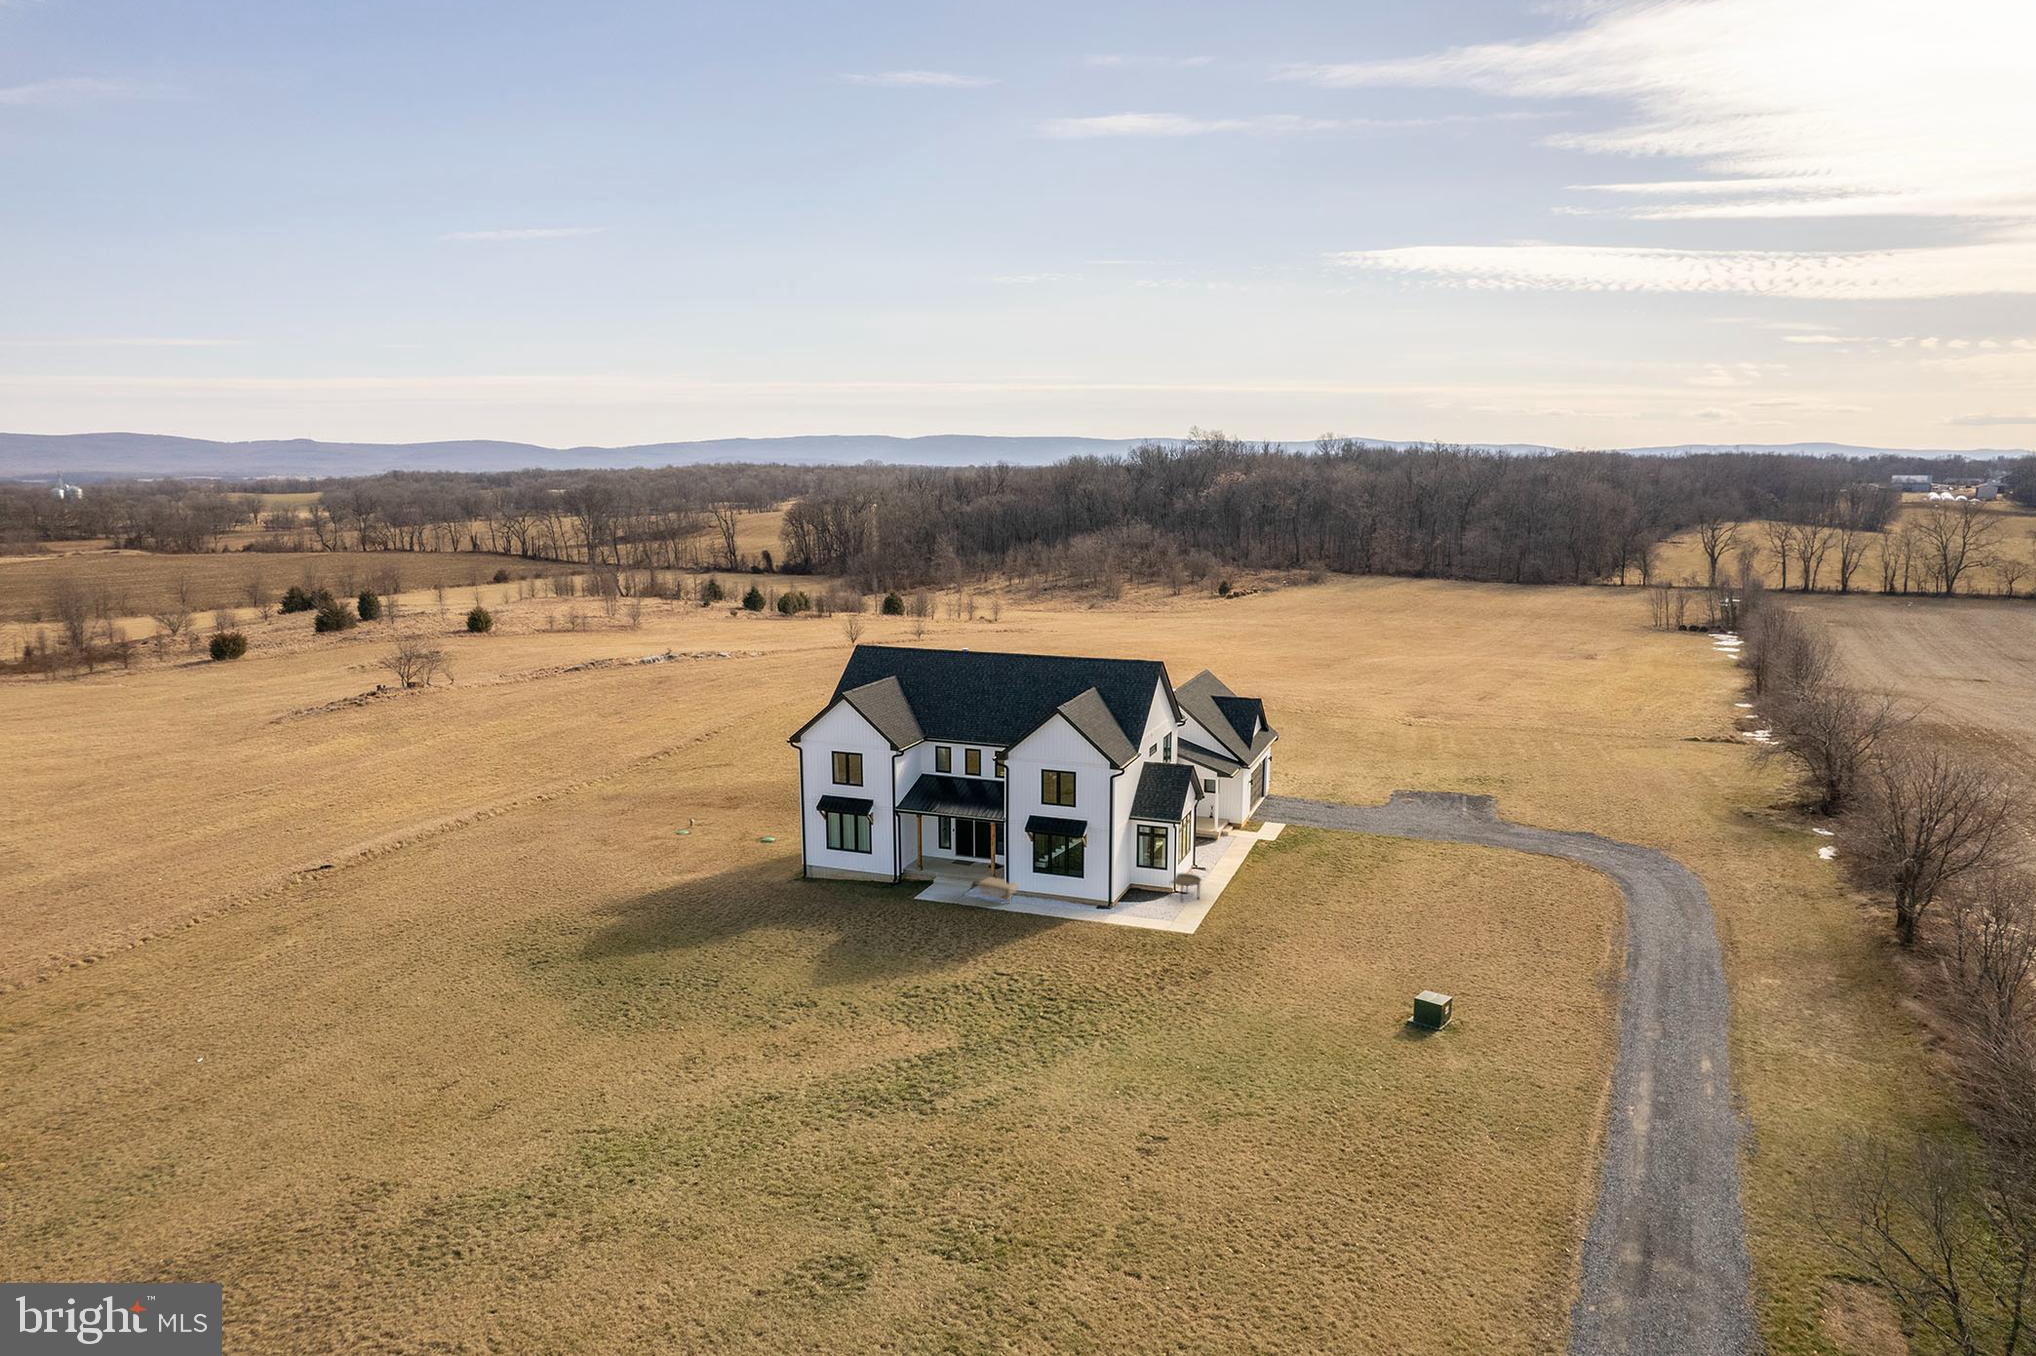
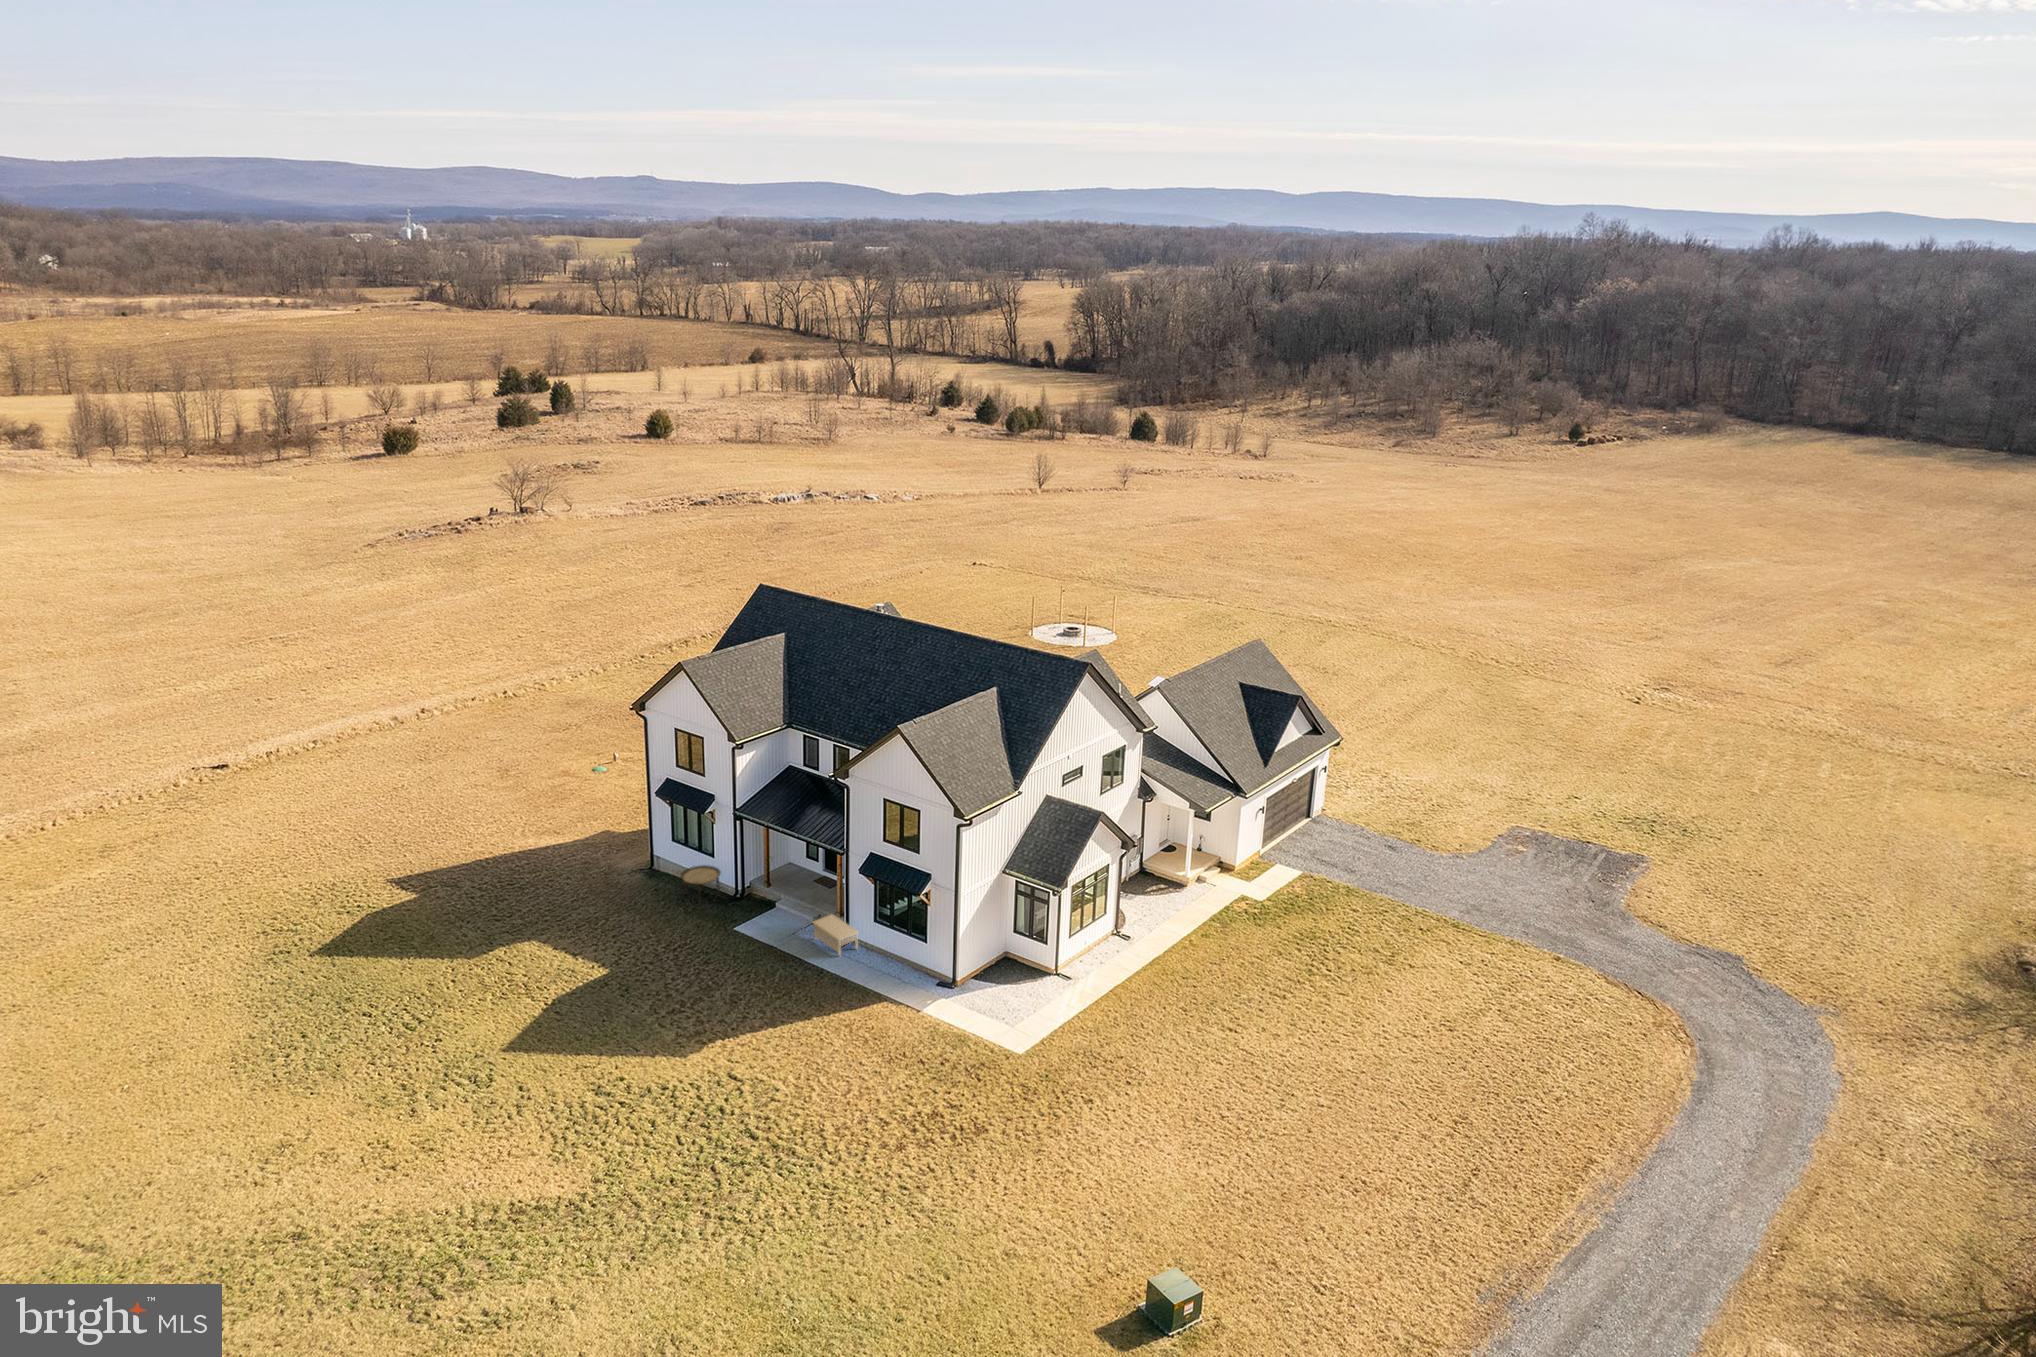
round table: present [1172,873,1201,900] -> present [681,865,720,902]

